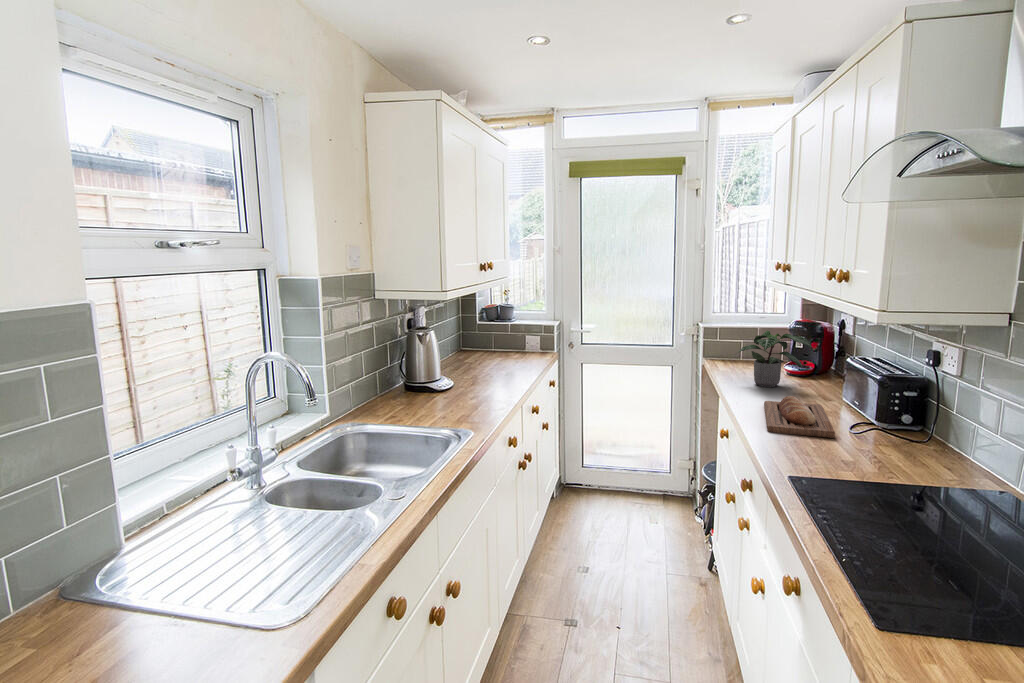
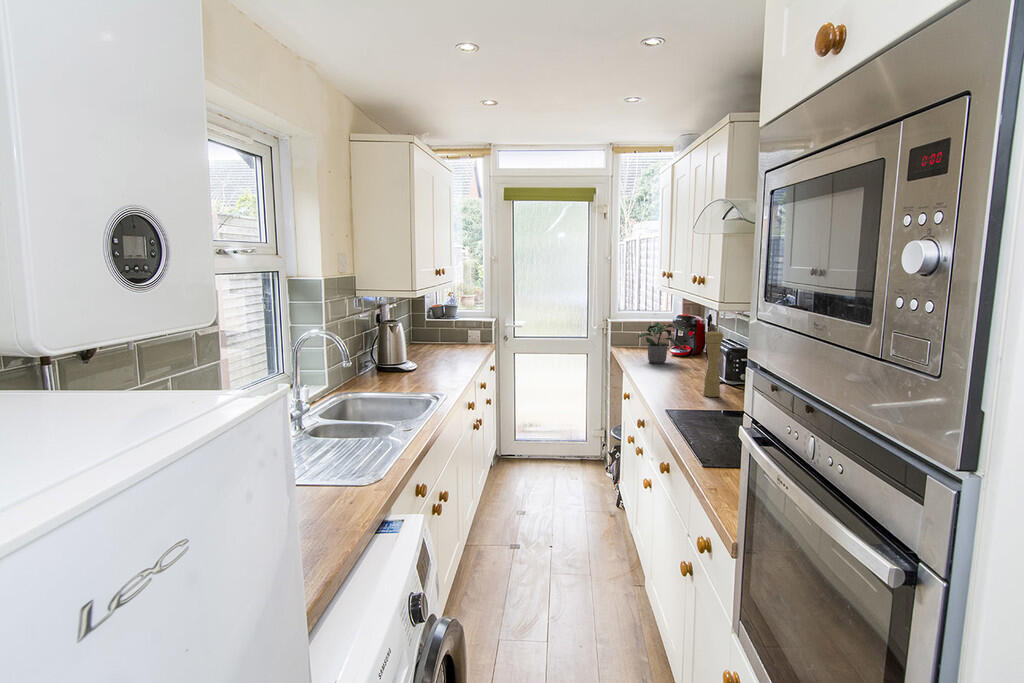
pepper mill: none [842,353,877,451] -> present [704,330,723,397]
bread loaf: present [764,396,835,438] -> none [654,366,700,391]

